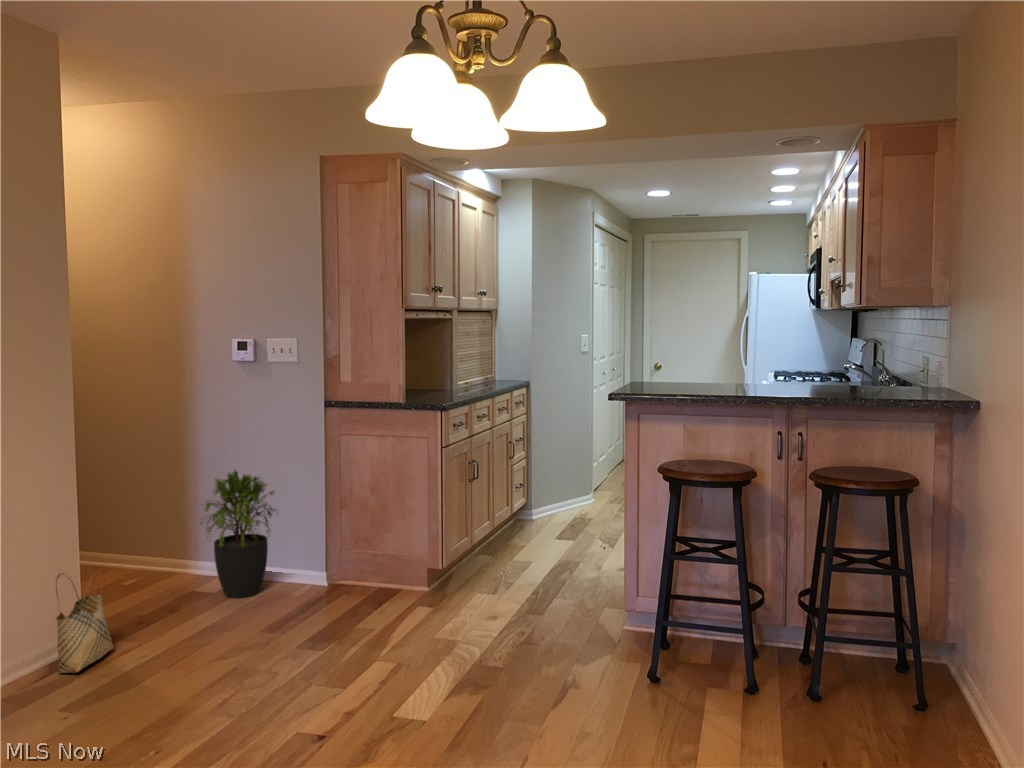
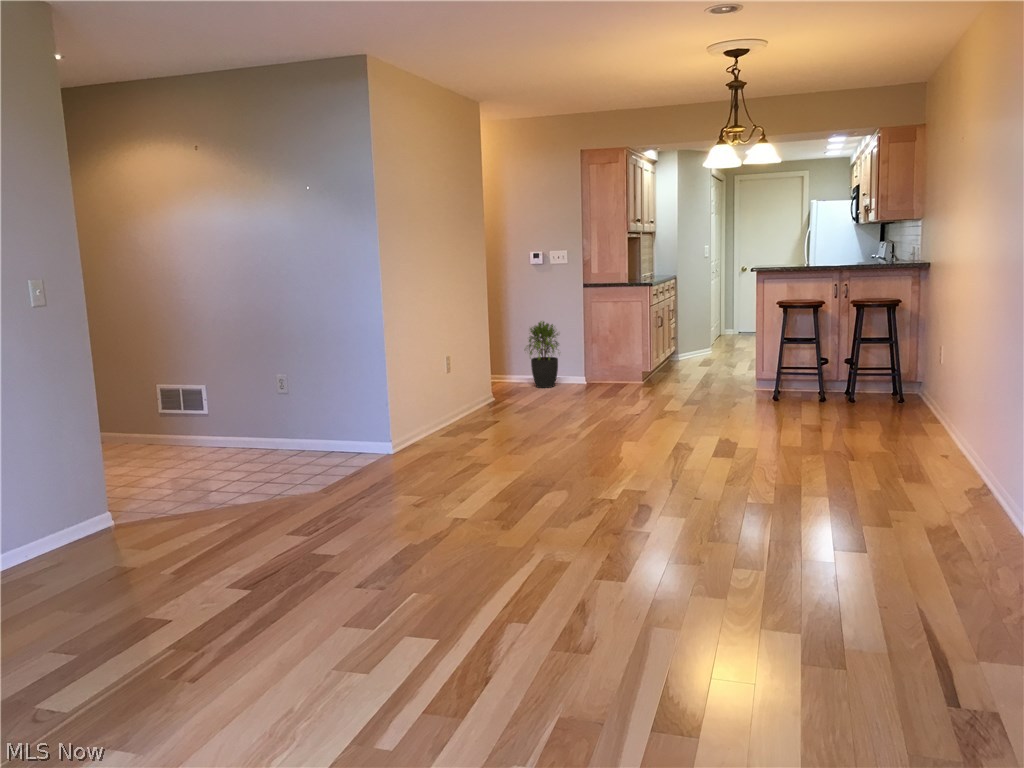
woven basket: present [56,572,113,673] -> none [491,360,512,406]

